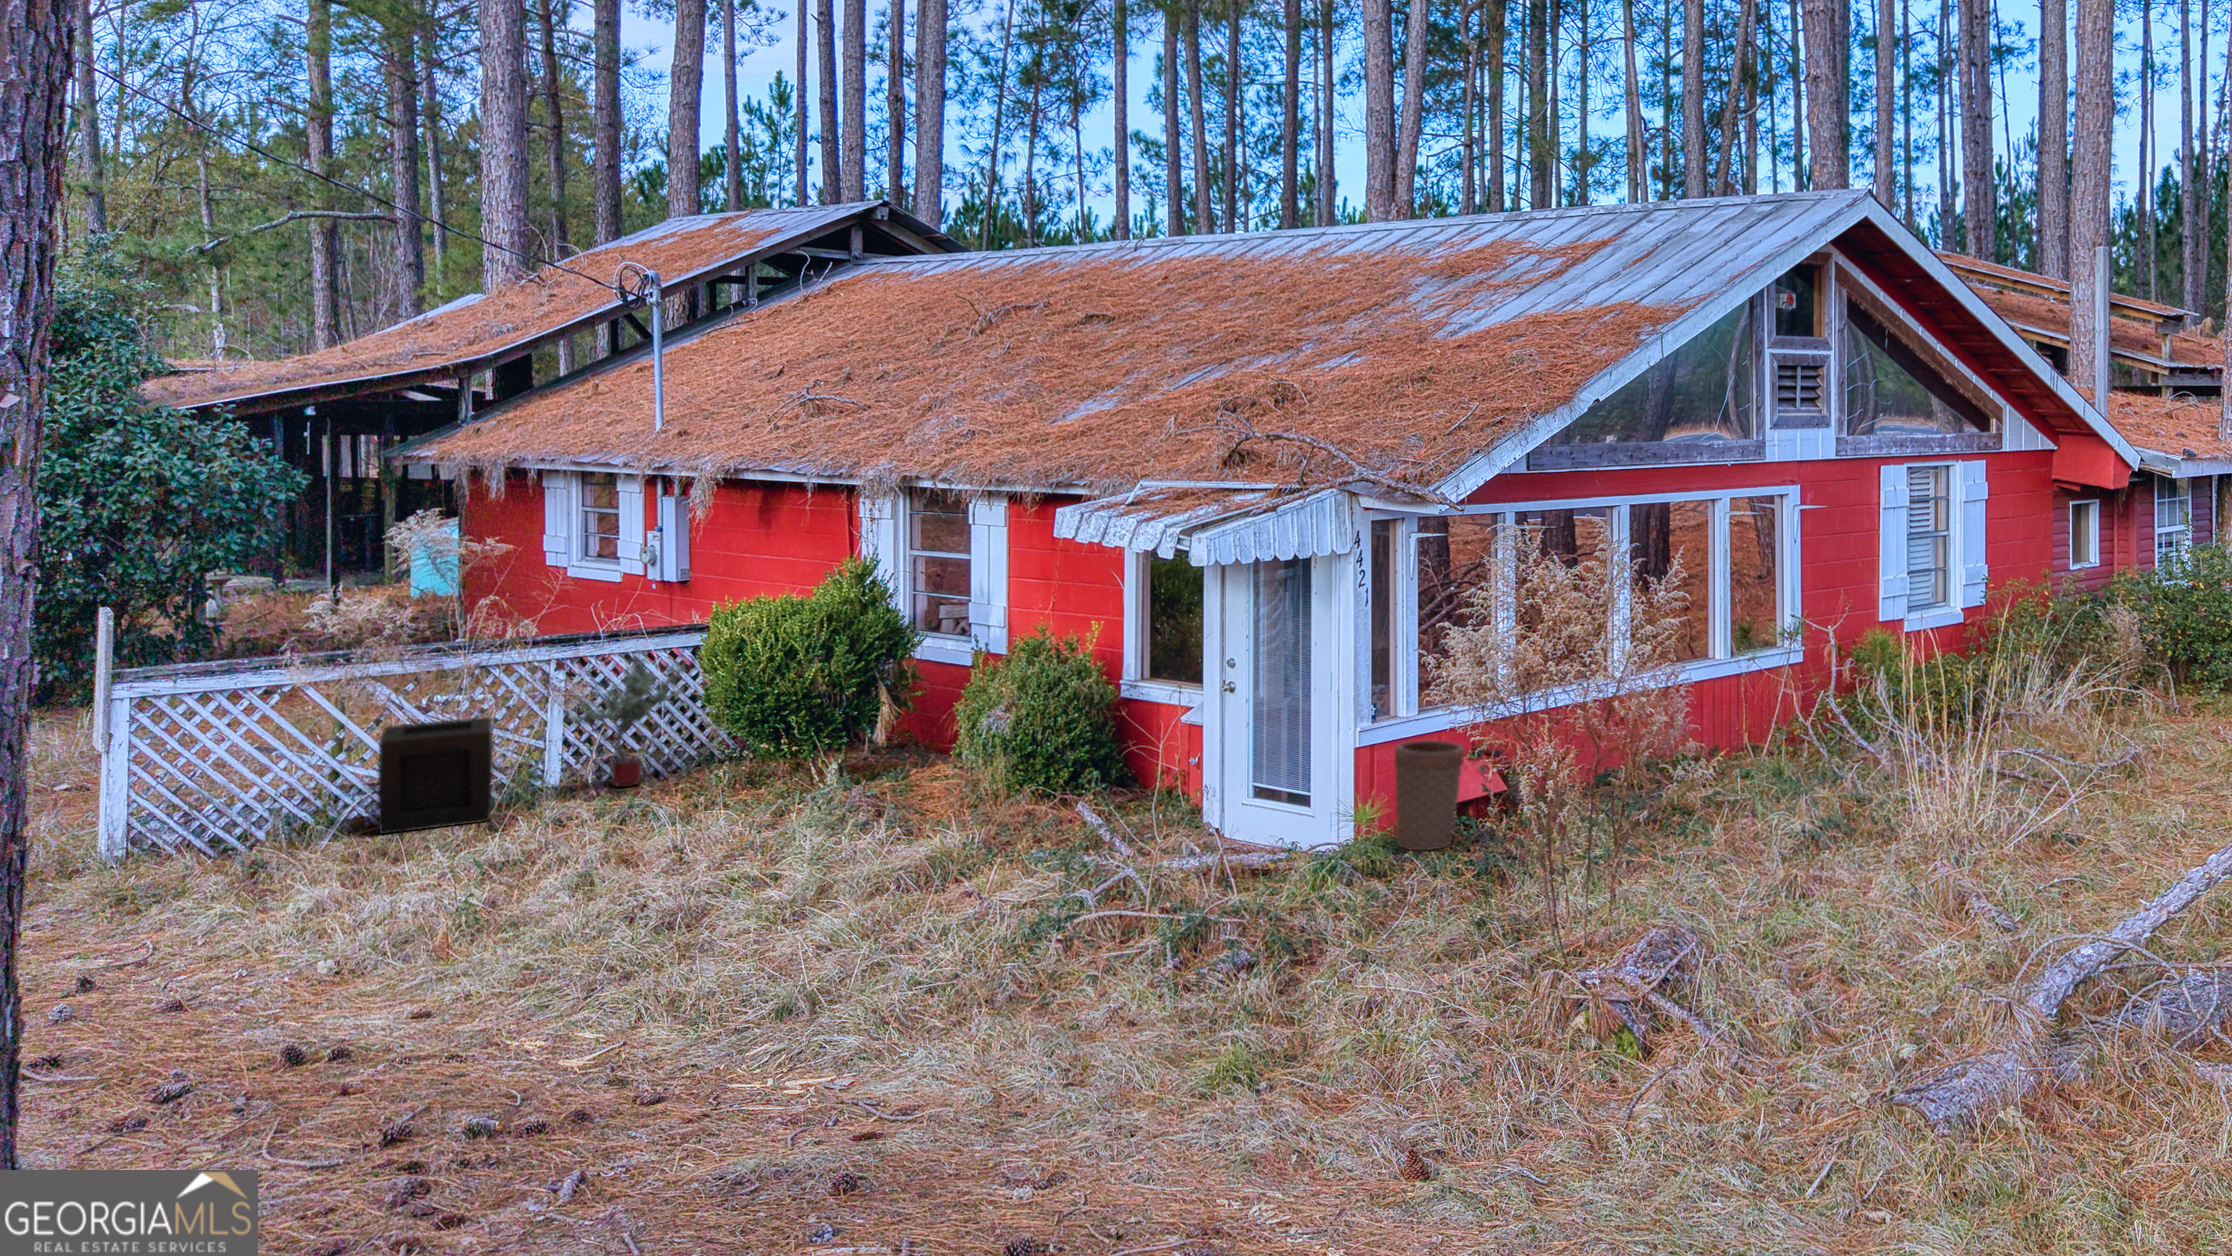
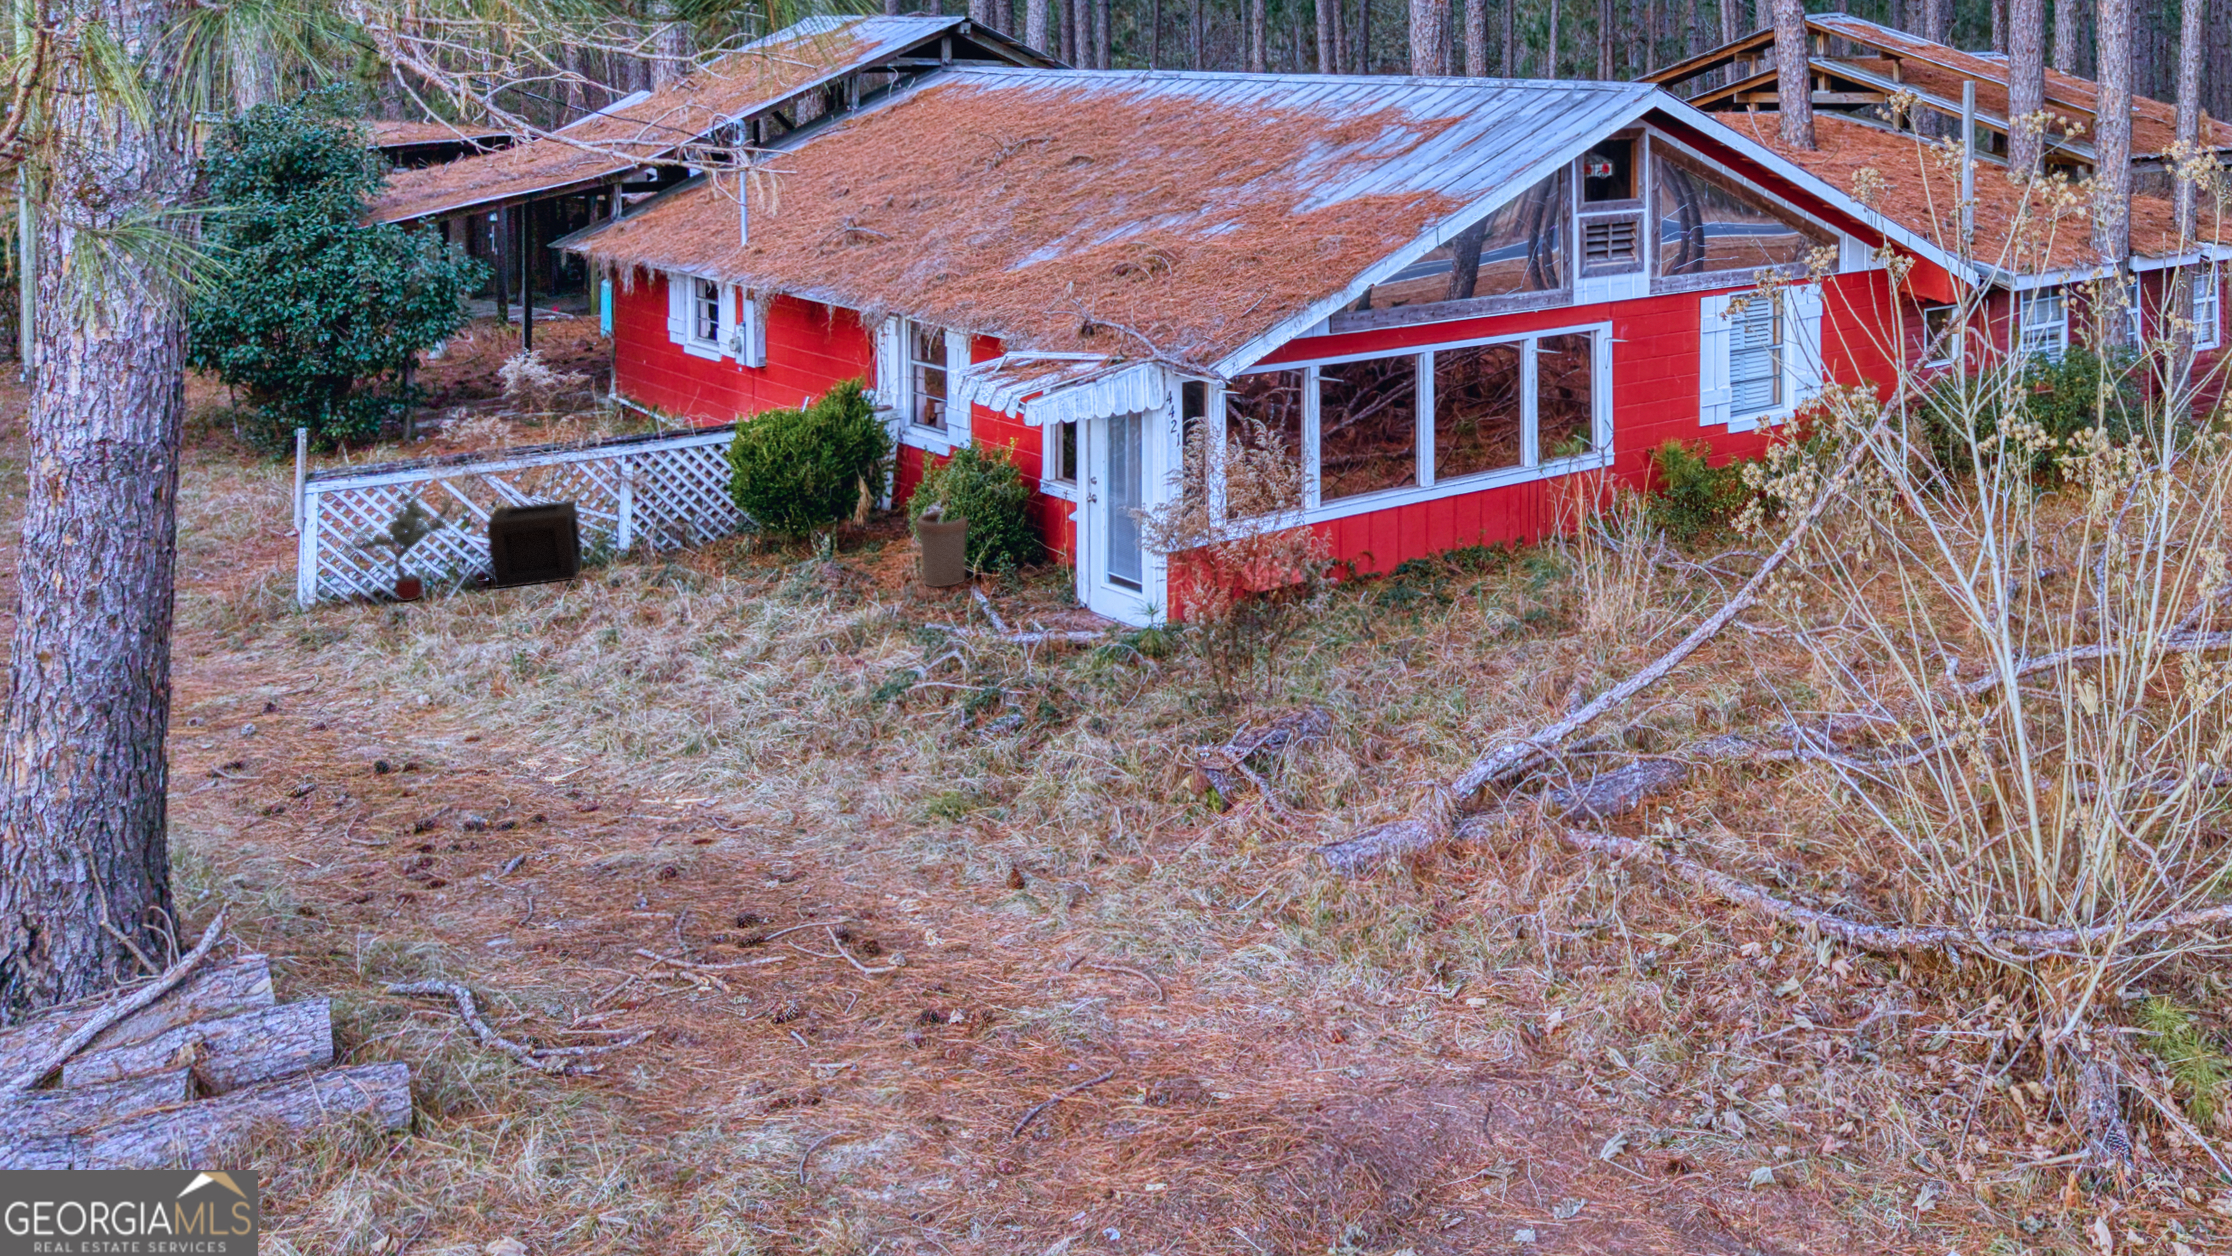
potted tree: present [567,650,685,787] -> present [346,486,454,601]
basket: present [1395,740,1464,850] -> present [917,512,967,587]

